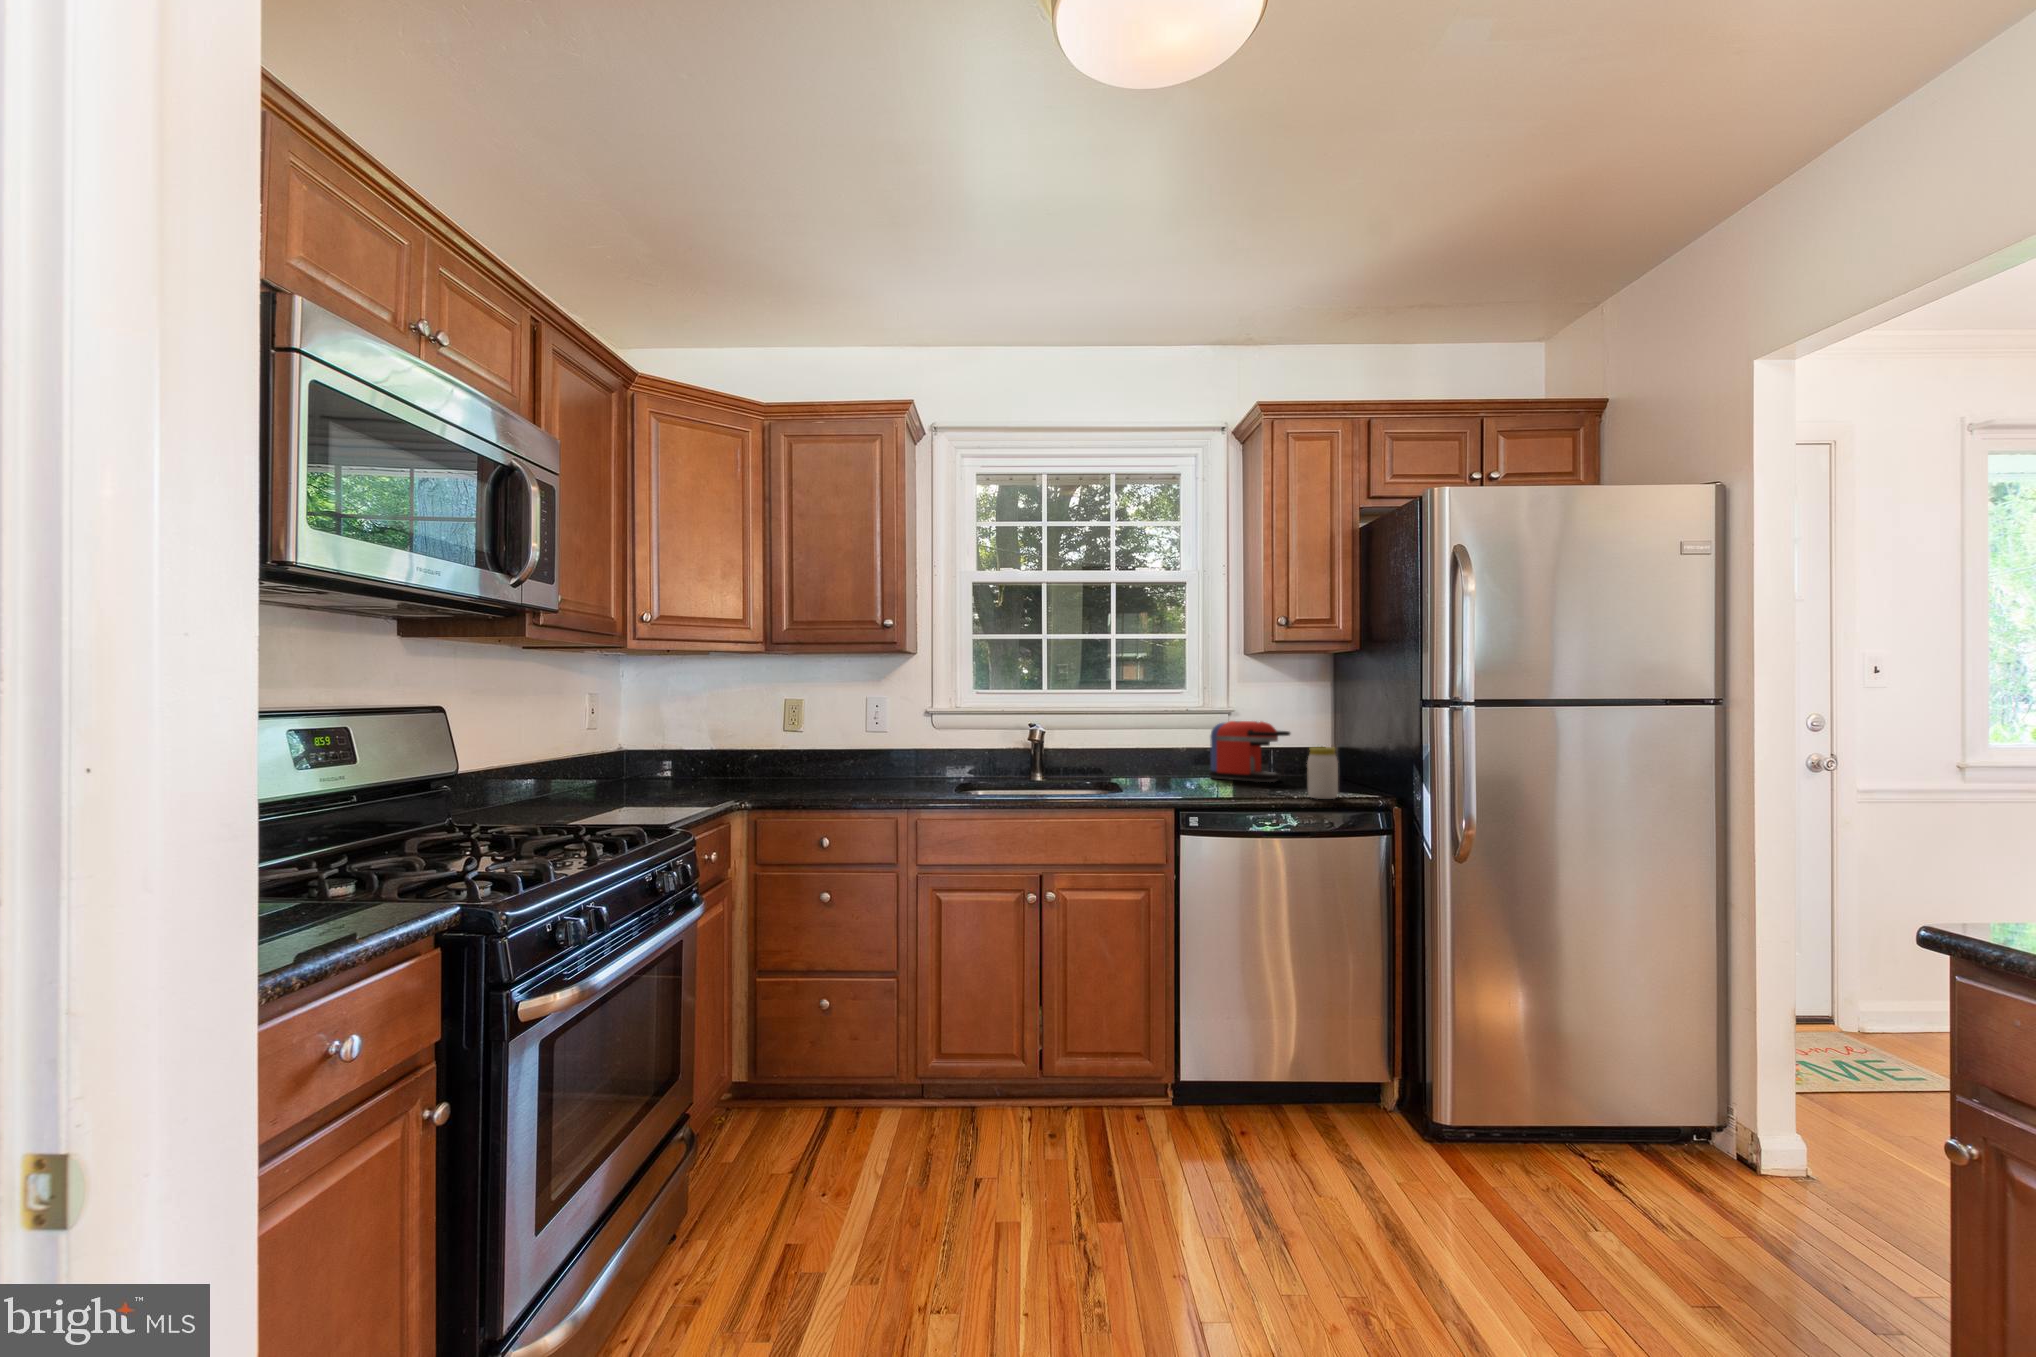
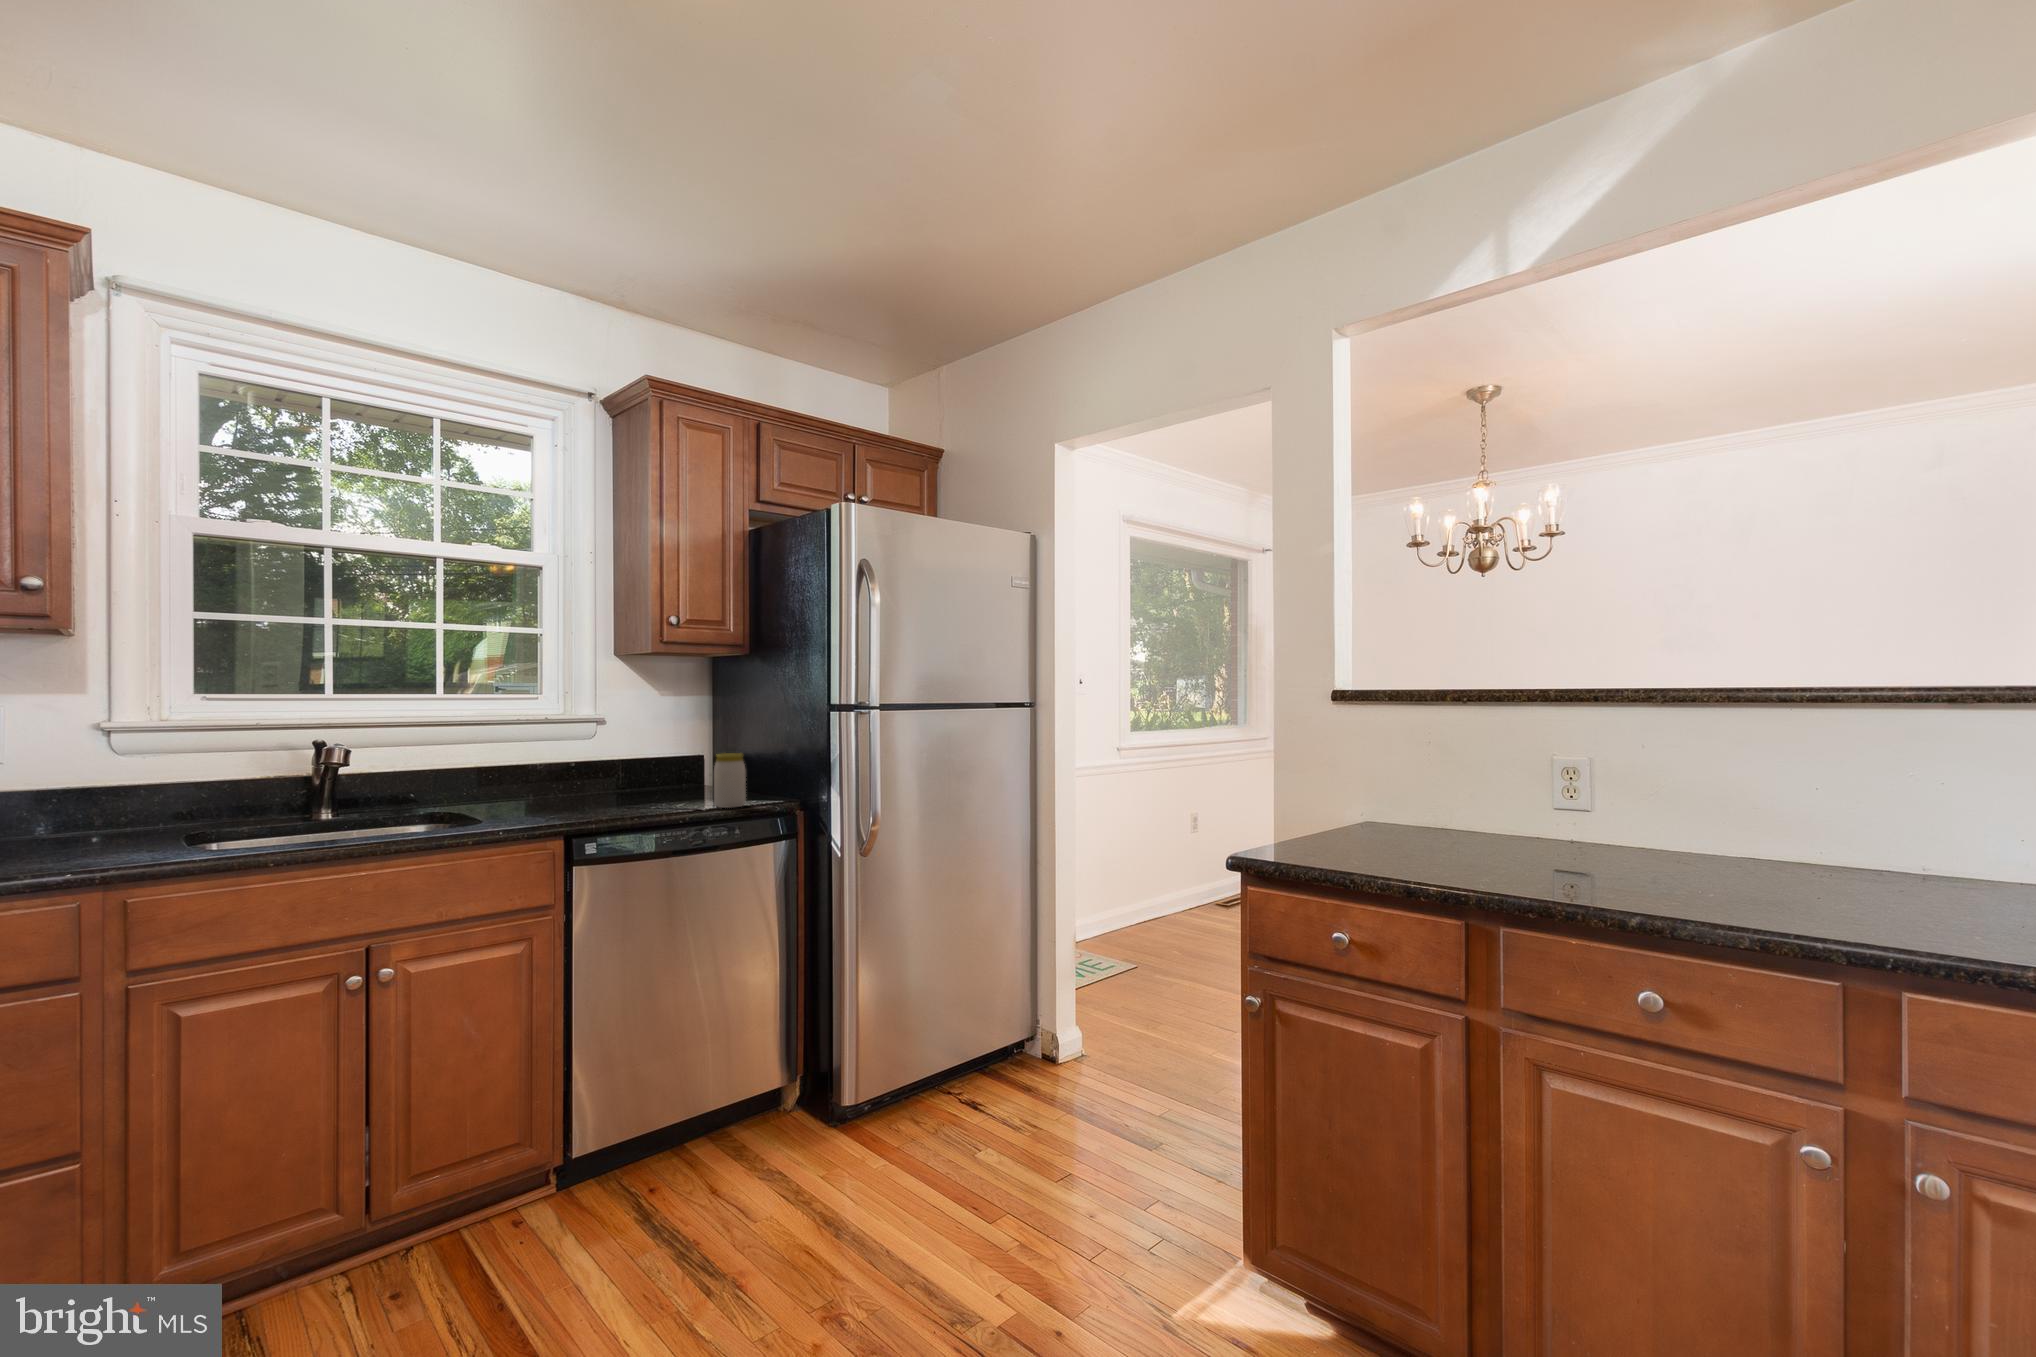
coffee maker: present [1209,721,1290,782] -> none [578,730,677,797]

